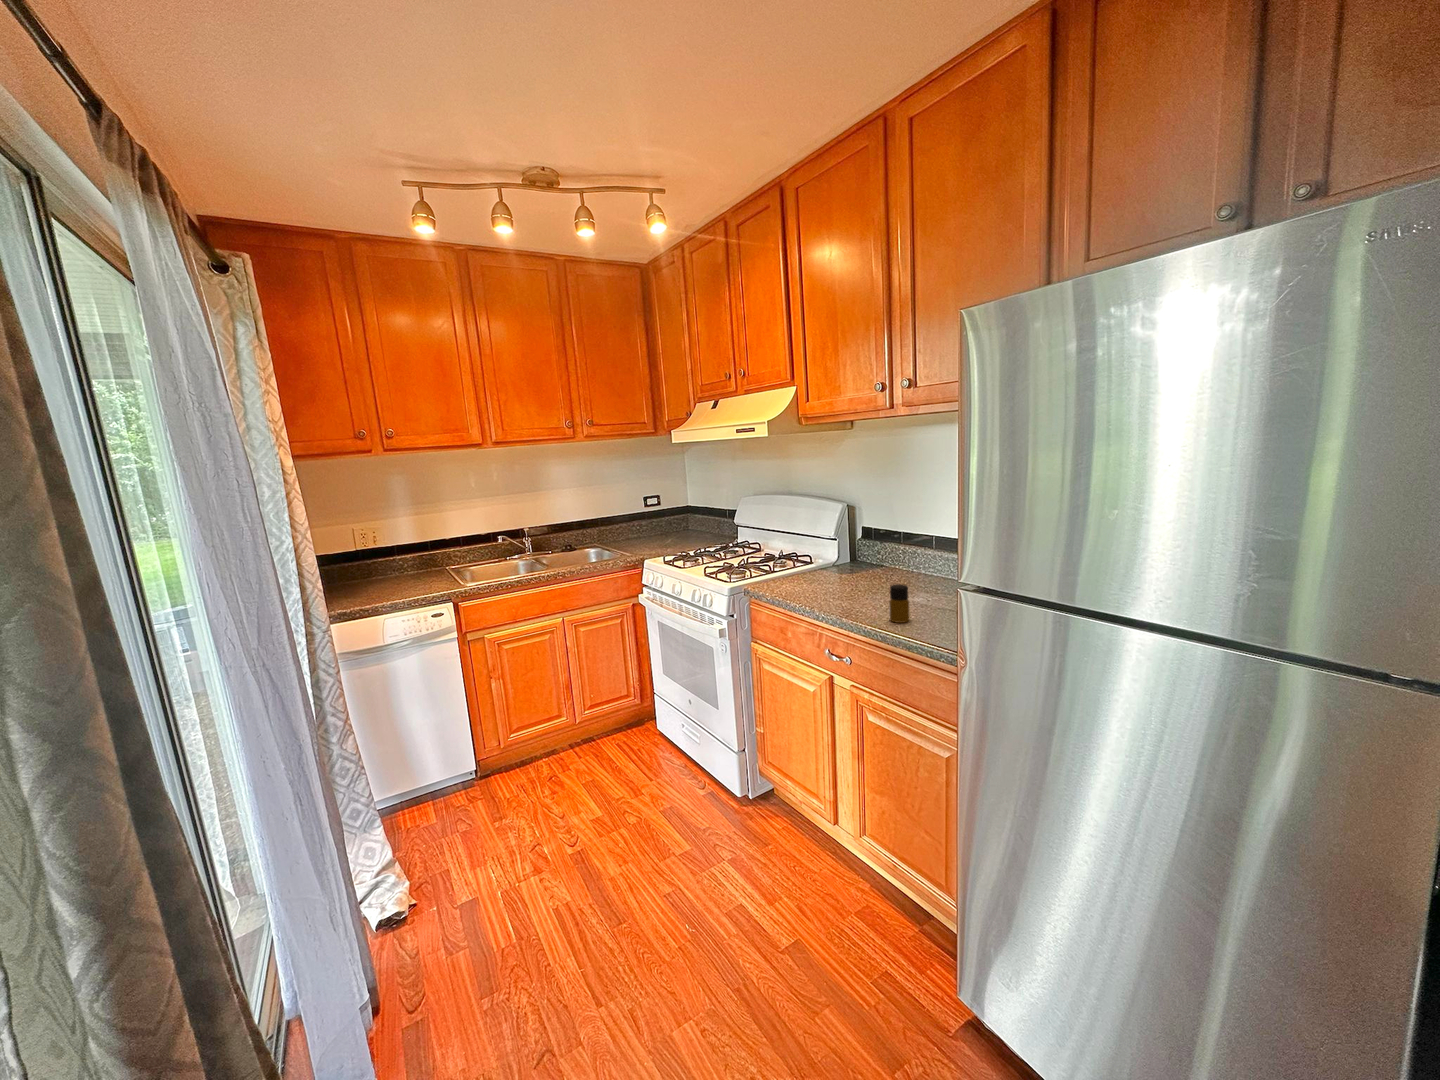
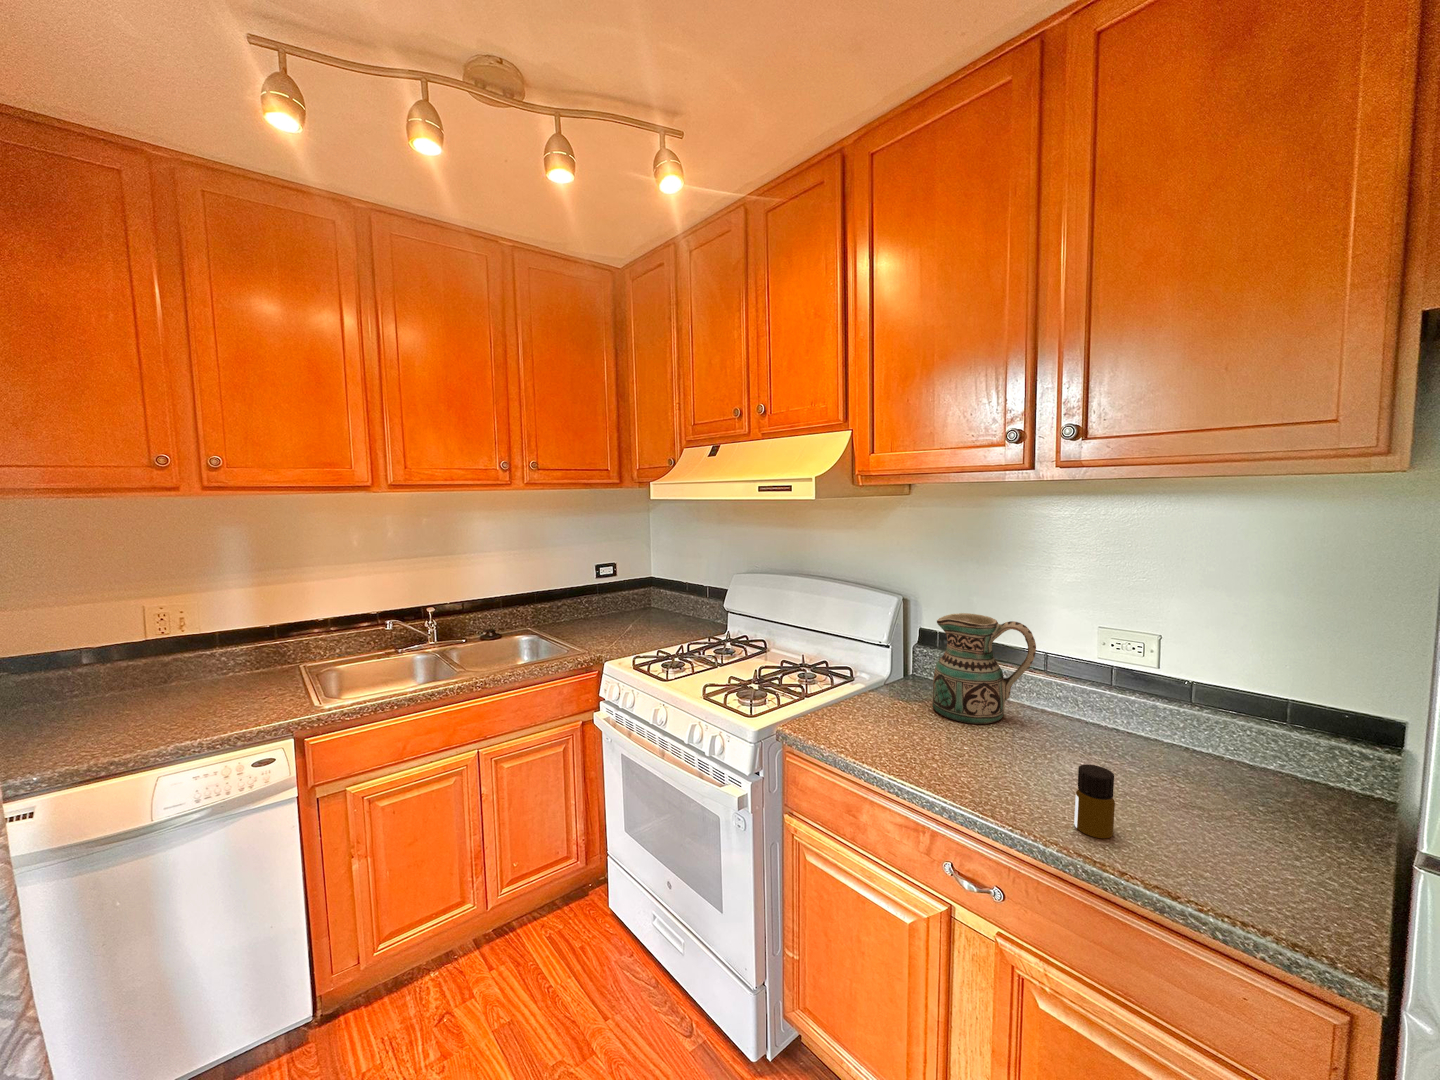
ceramic pitcher: none [854,510,916,582] -> present [933,613,1036,724]

